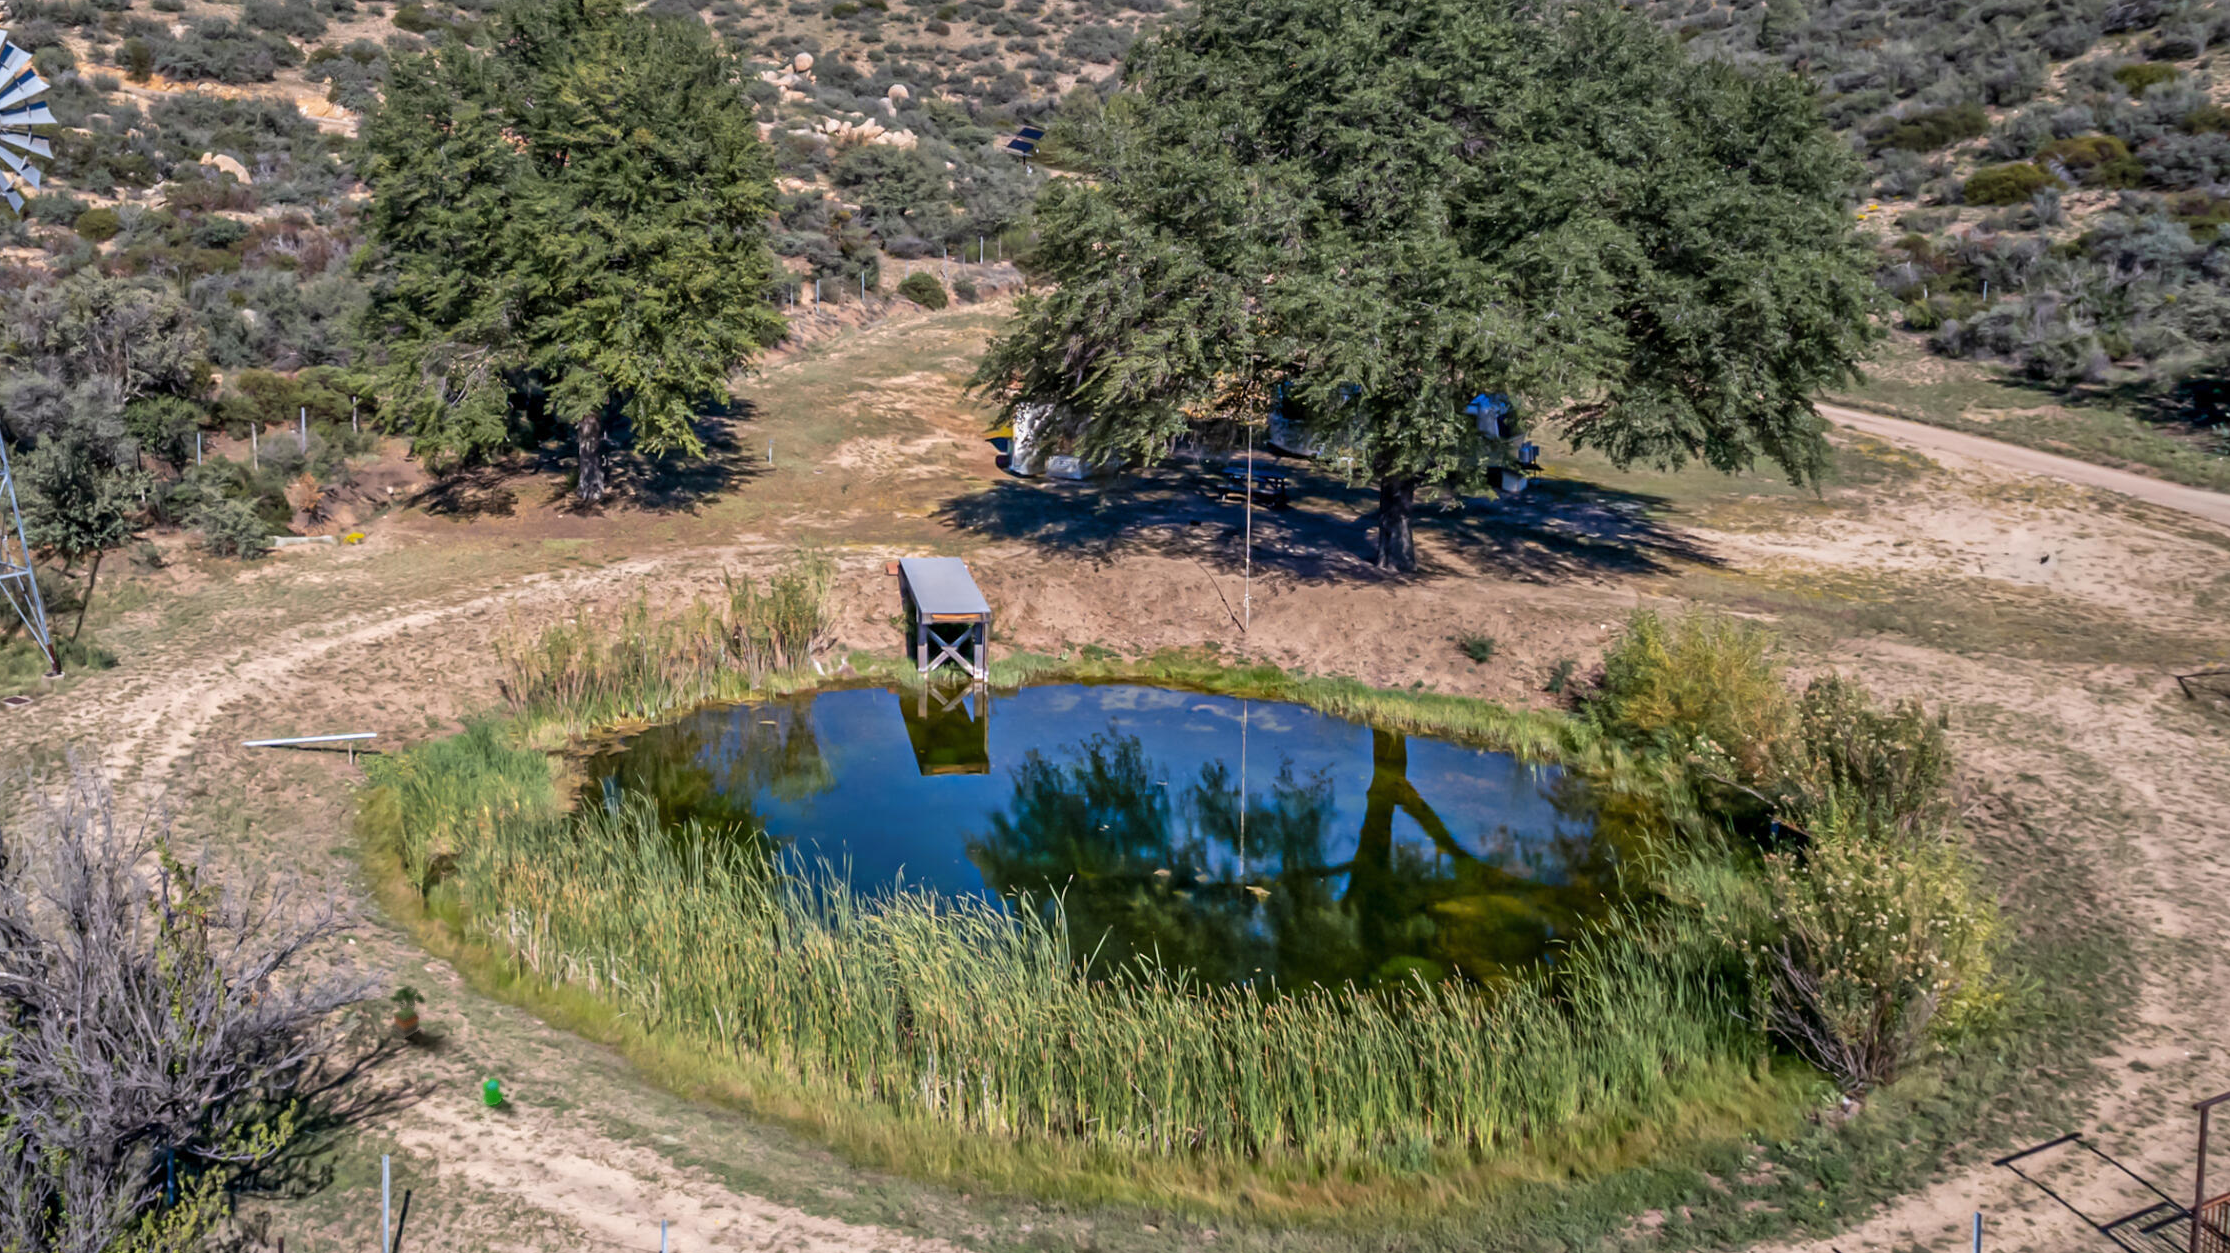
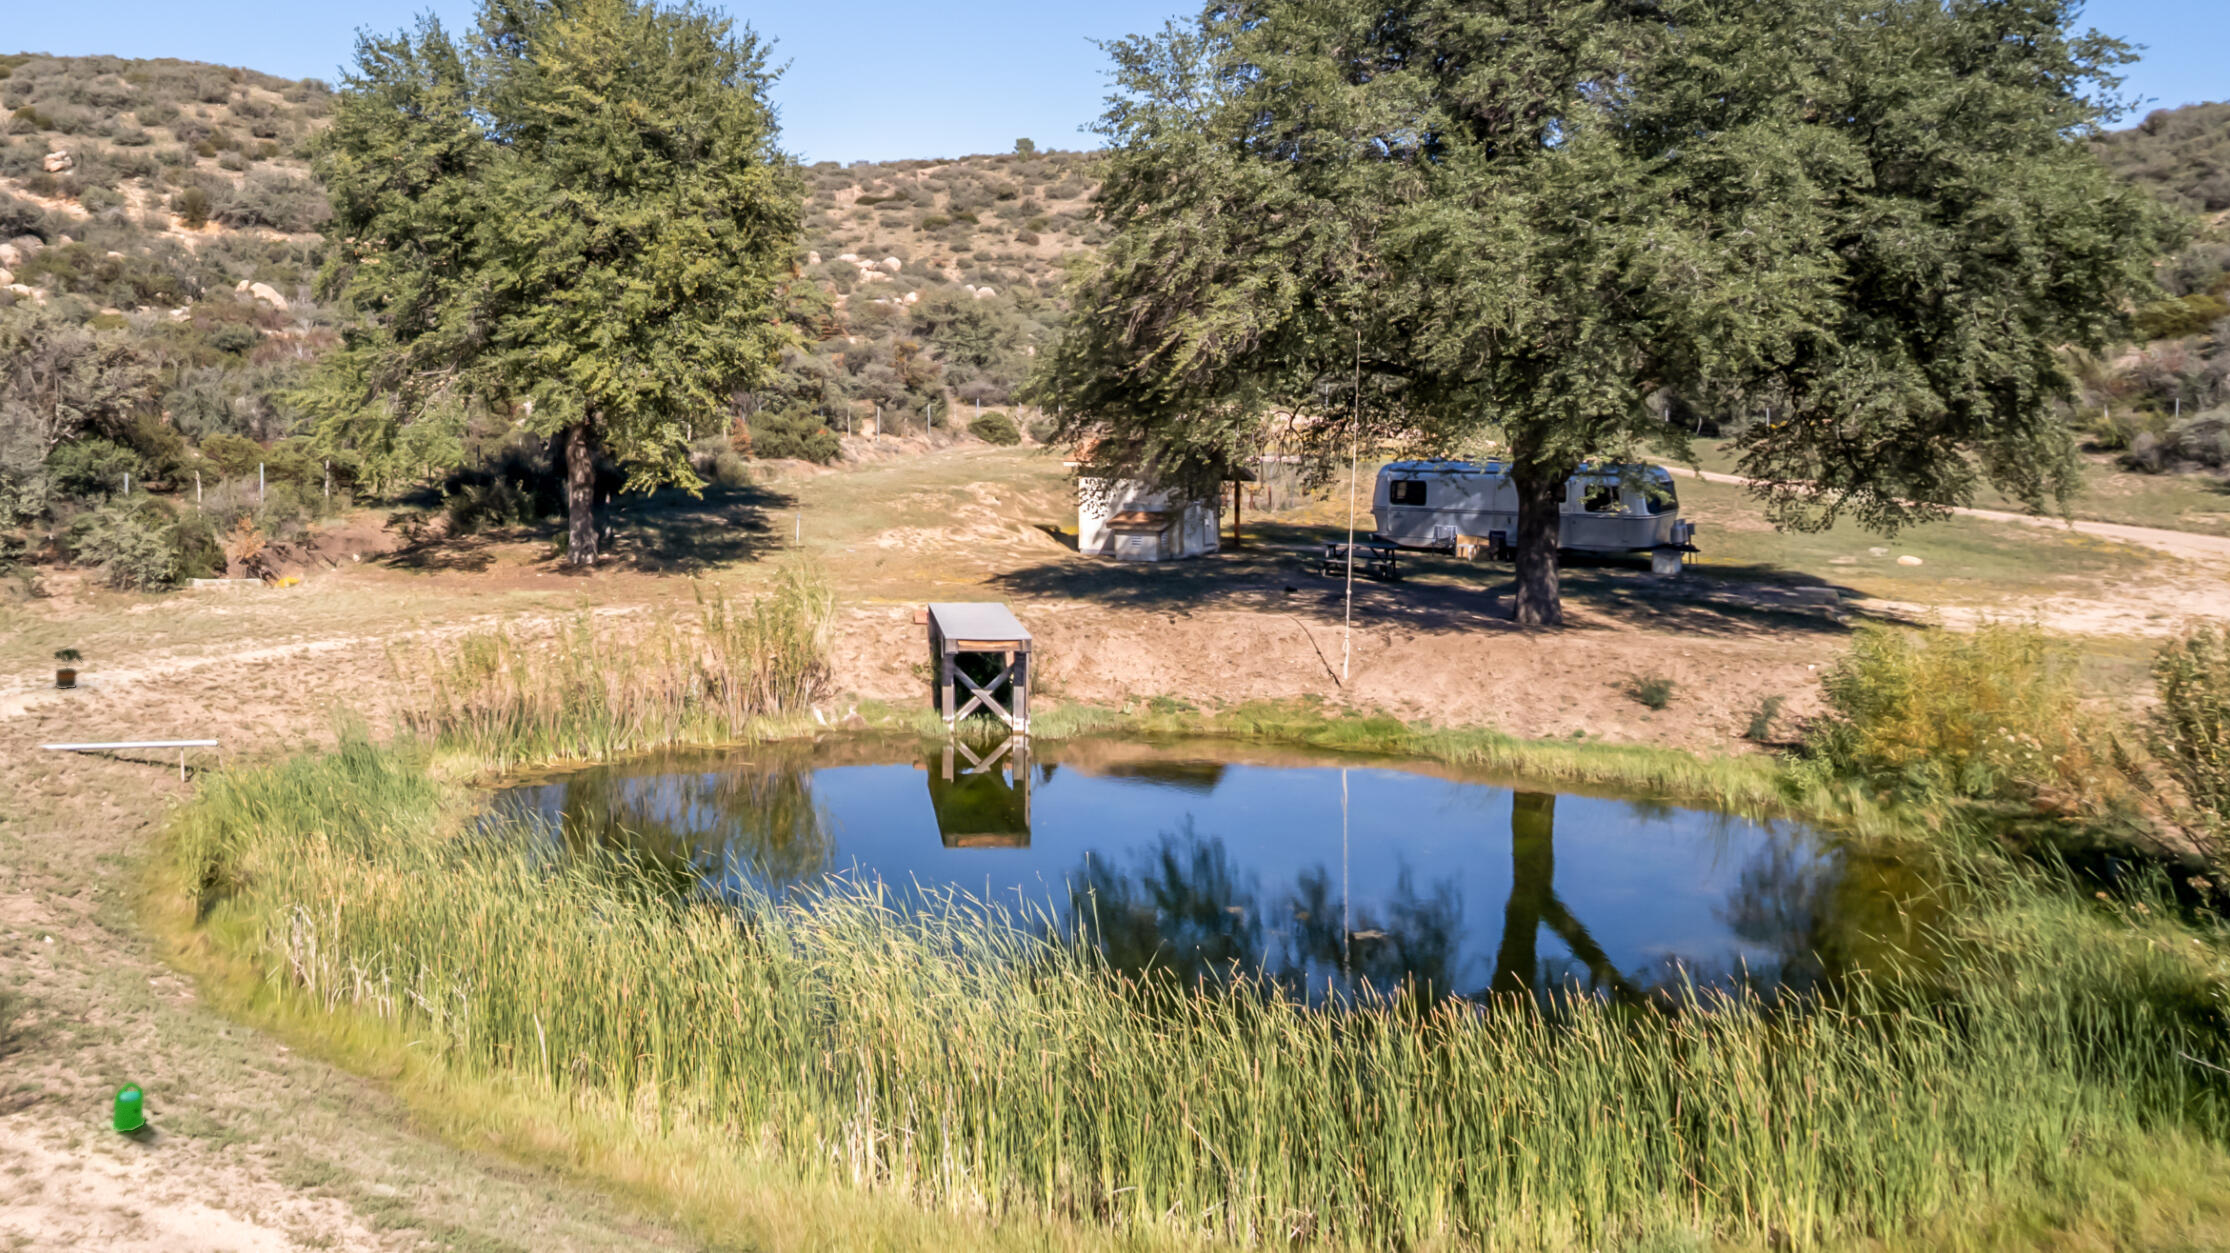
potted tree: present [390,985,425,1038] -> present [55,648,83,689]

